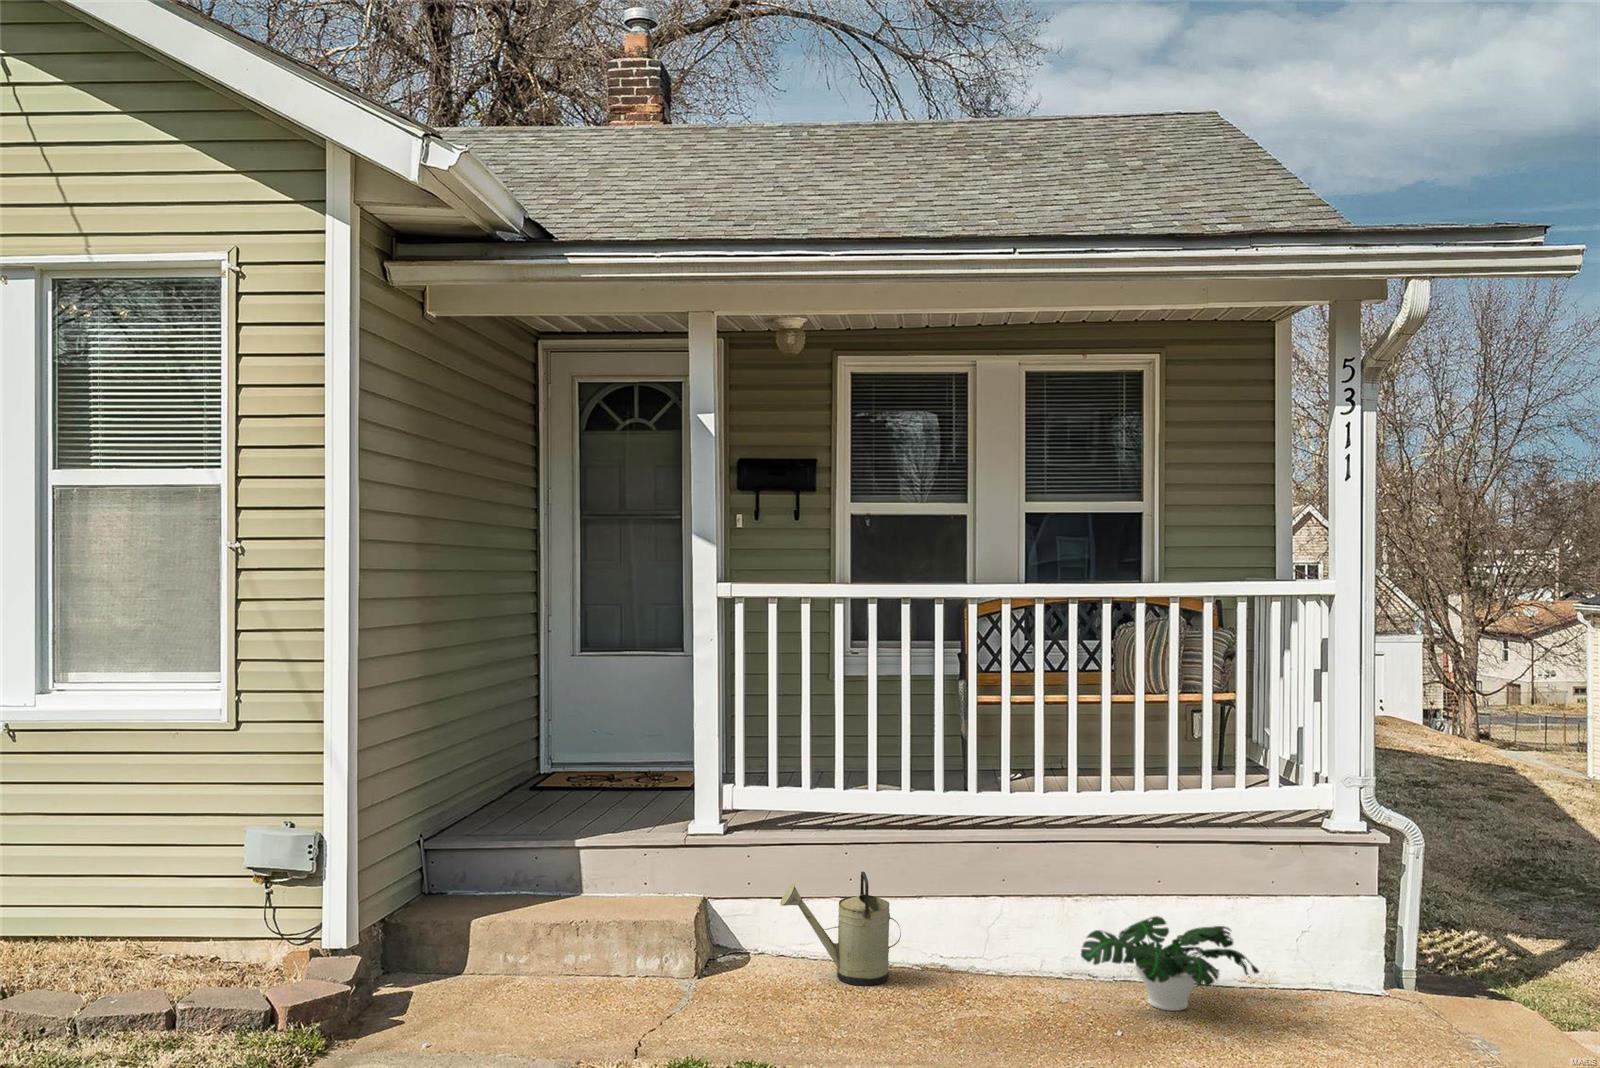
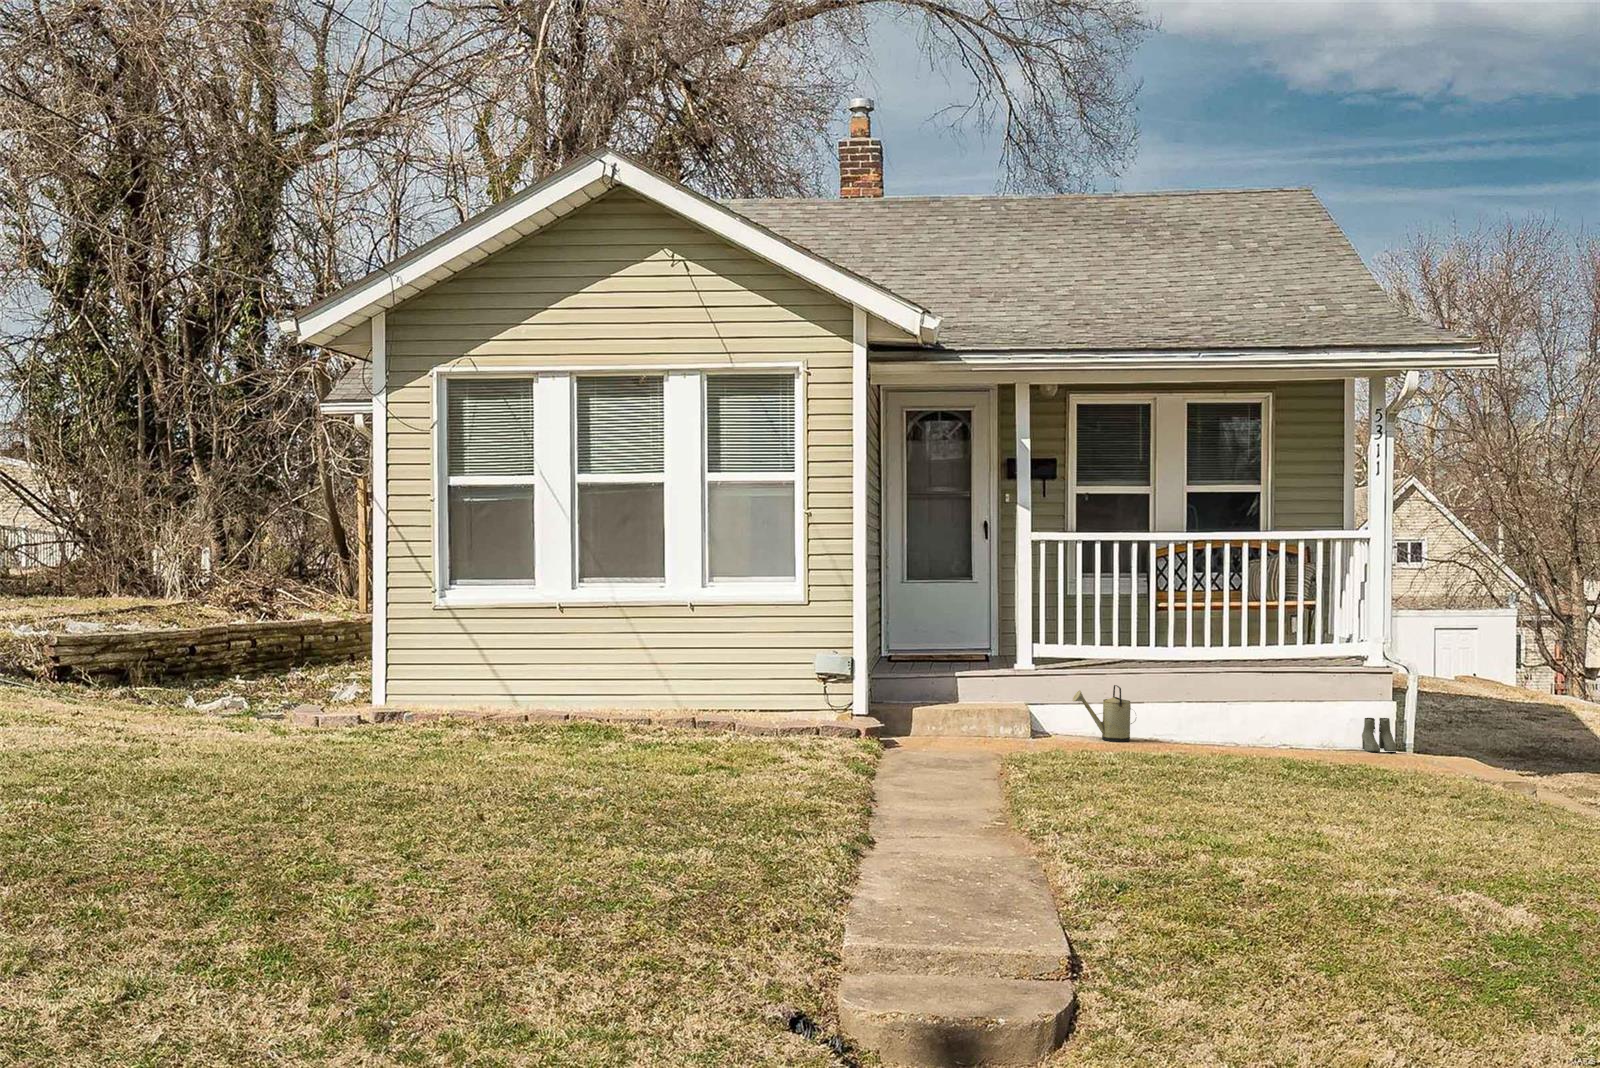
potted plant: present [1081,916,1259,1011] -> none [1235,707,1327,750]
boots: none [1325,937,1392,1012] -> present [1362,718,1396,752]

